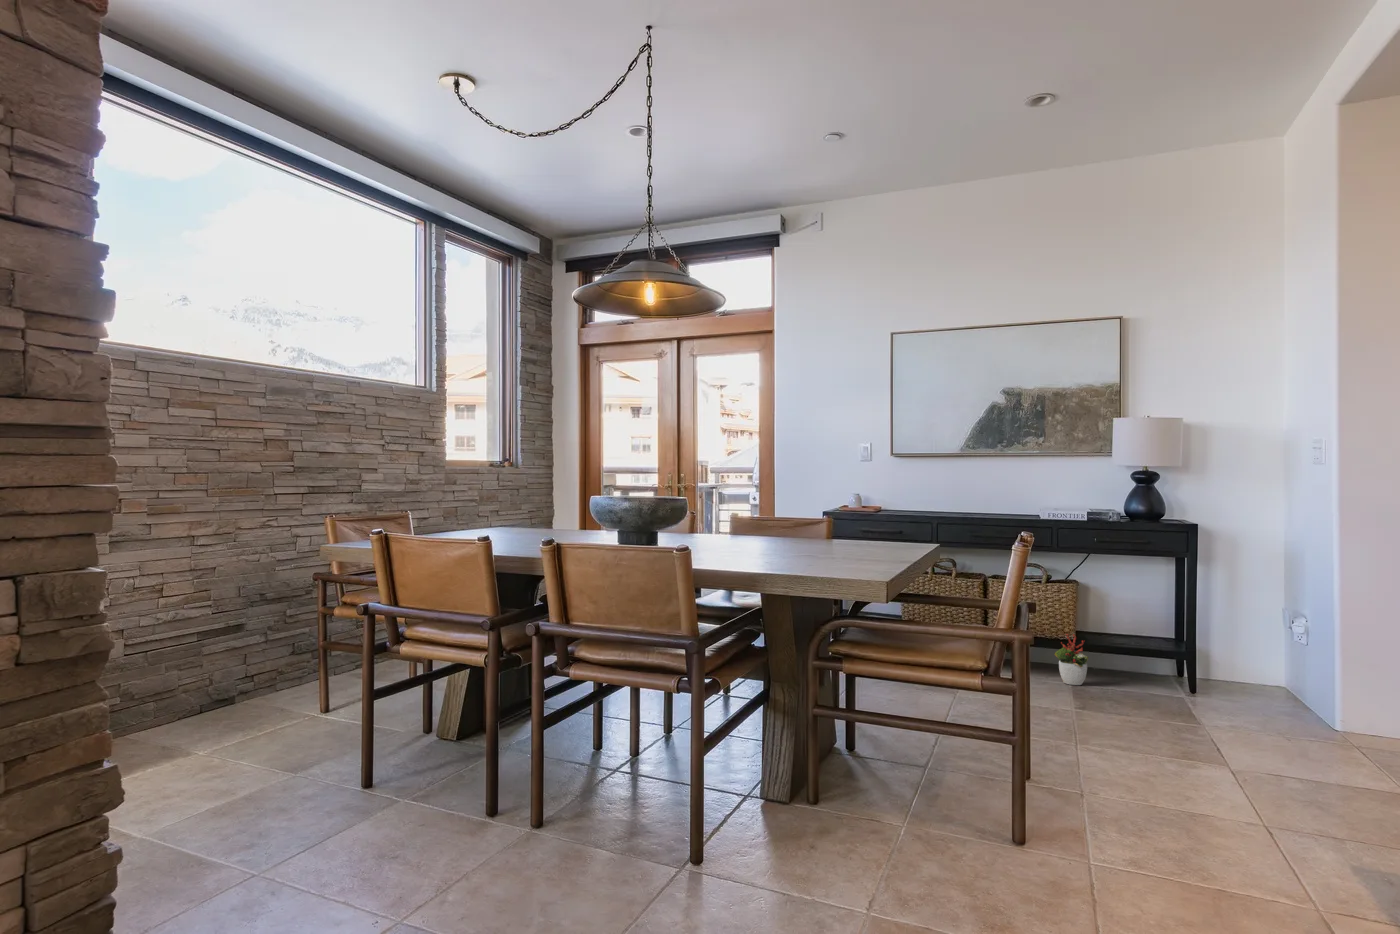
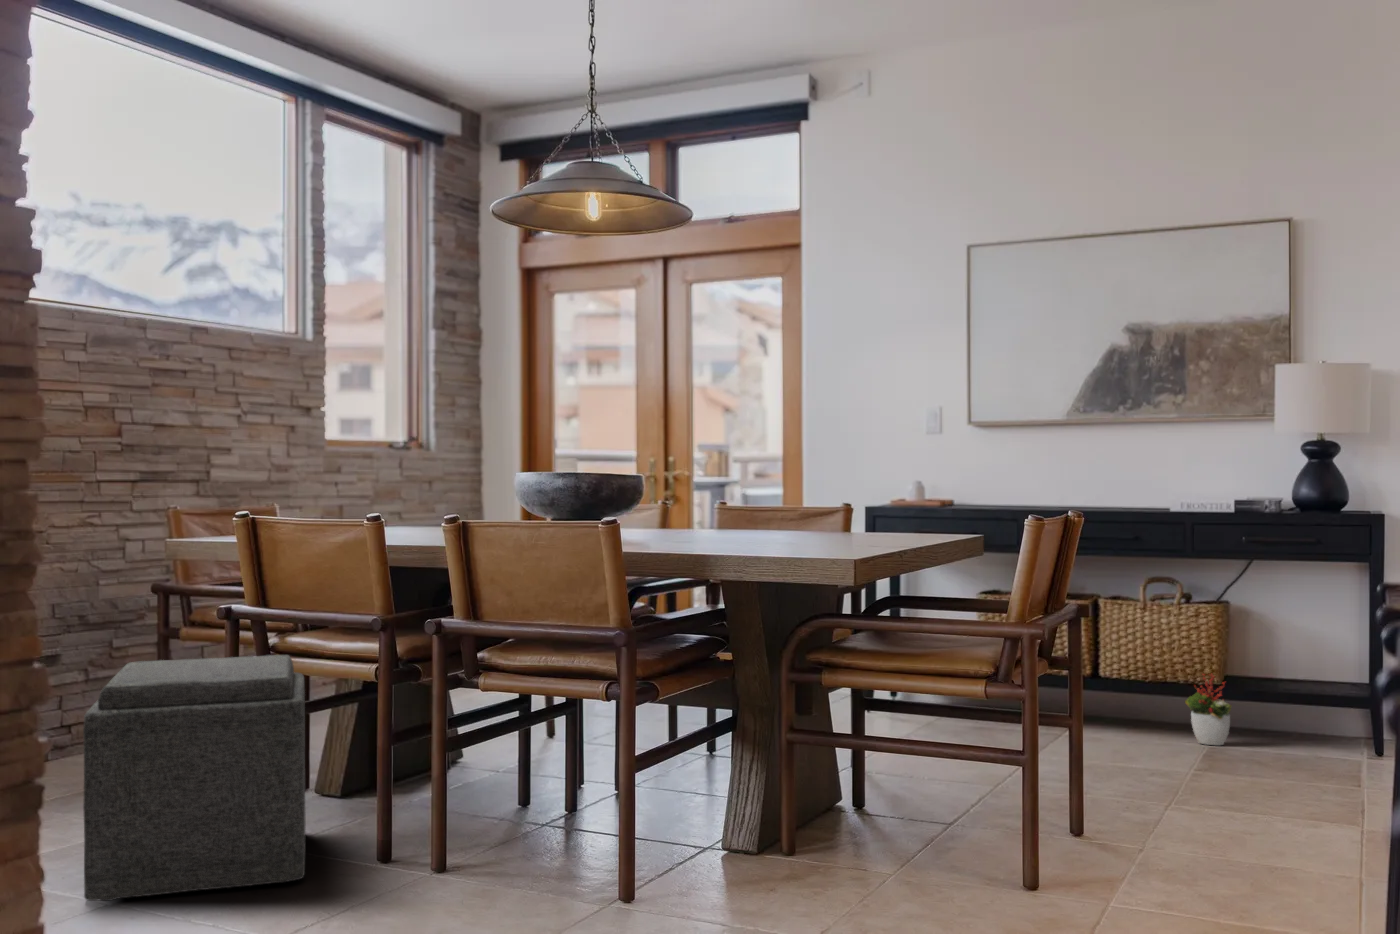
ottoman: none [239,643,428,868] -> present [83,655,306,901]

